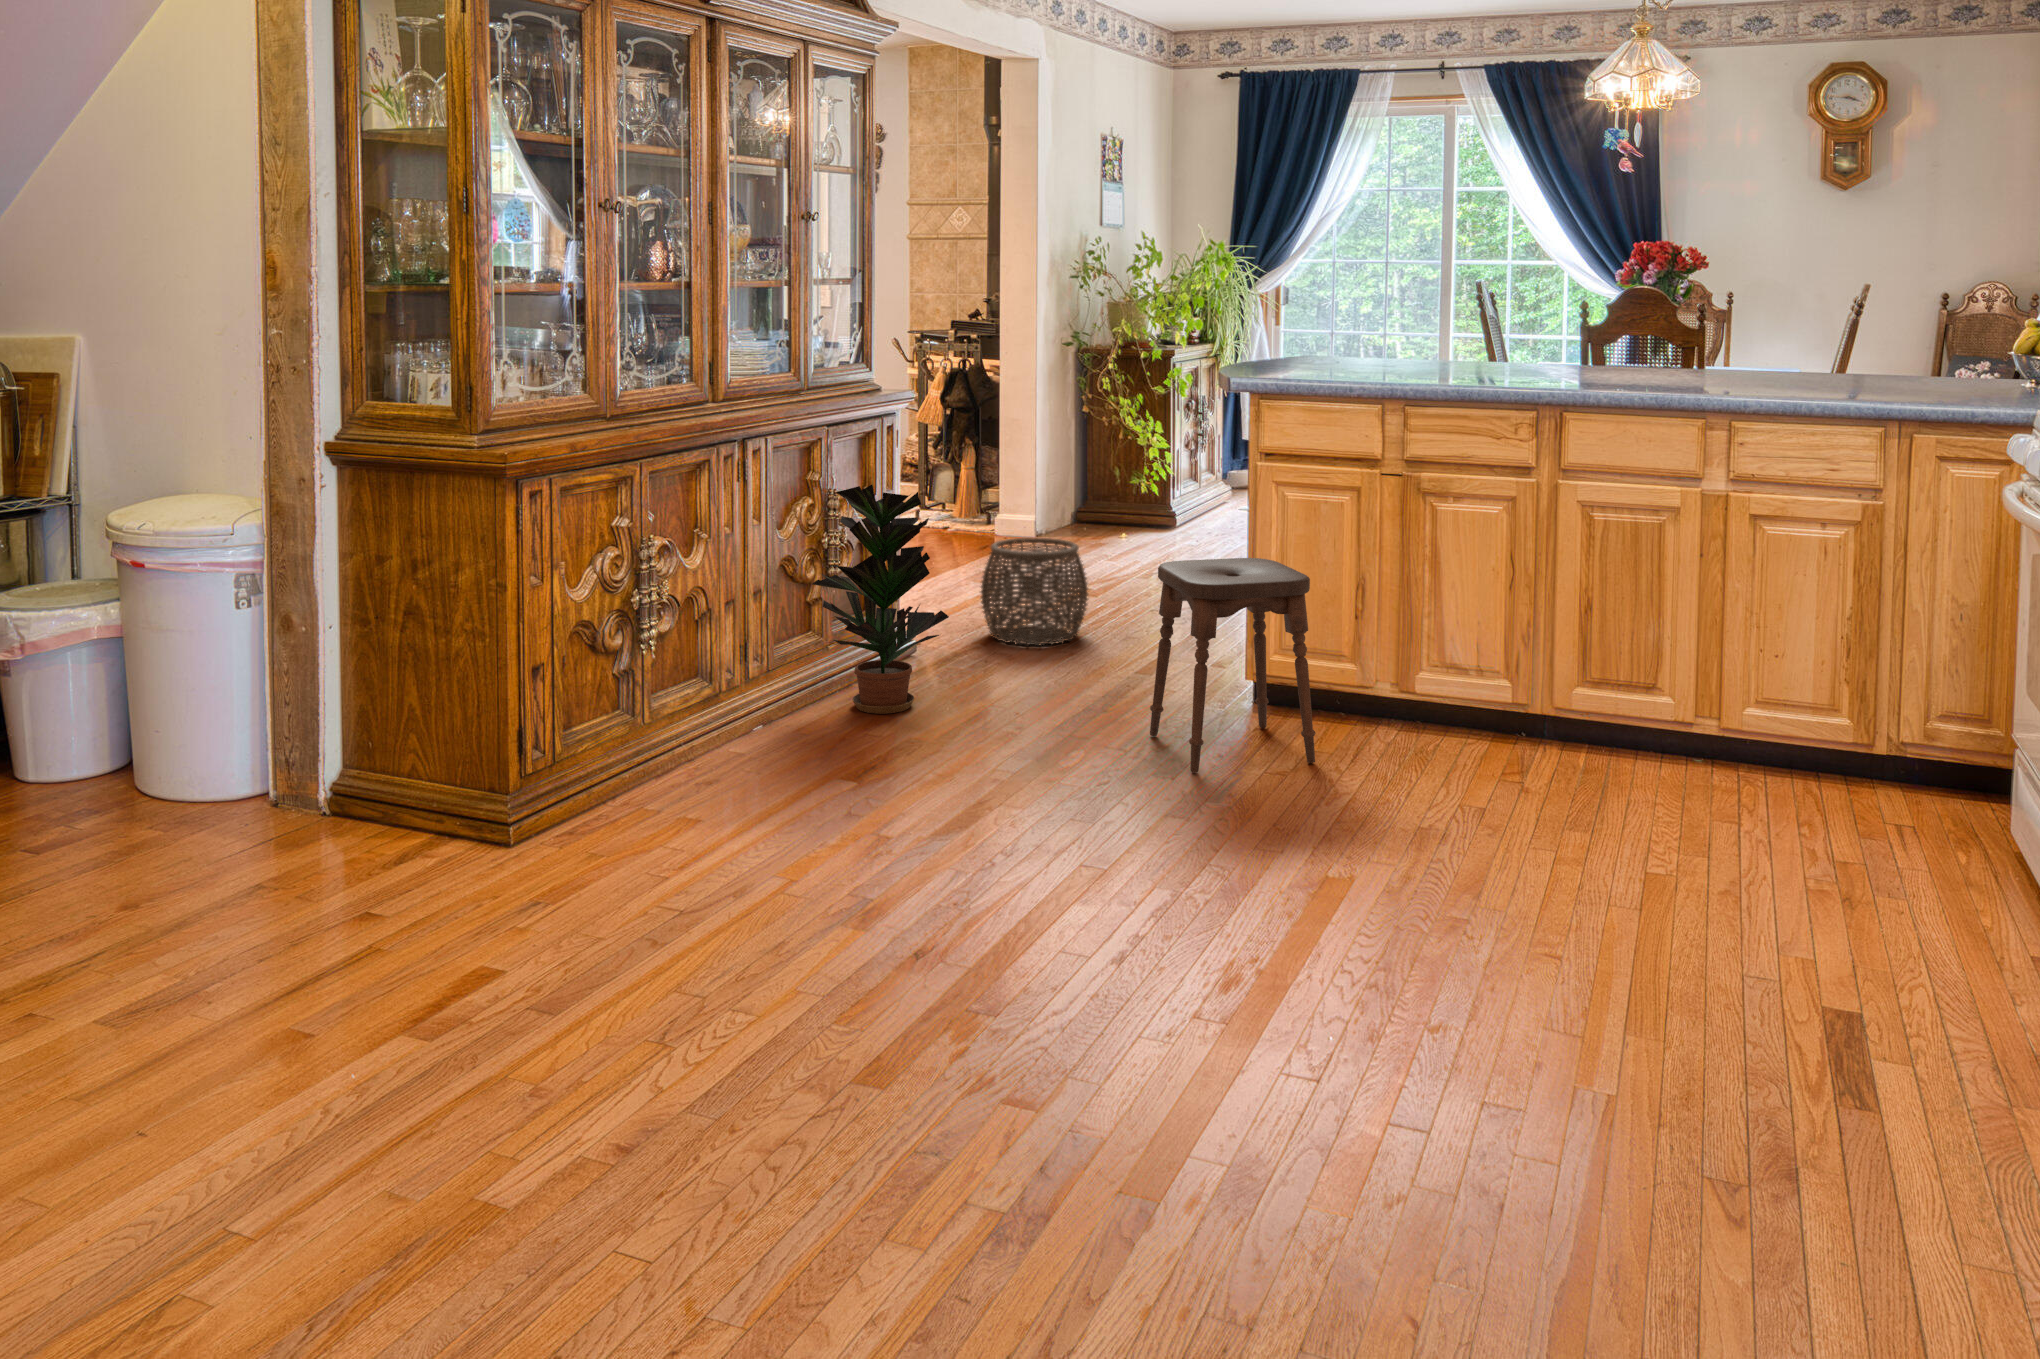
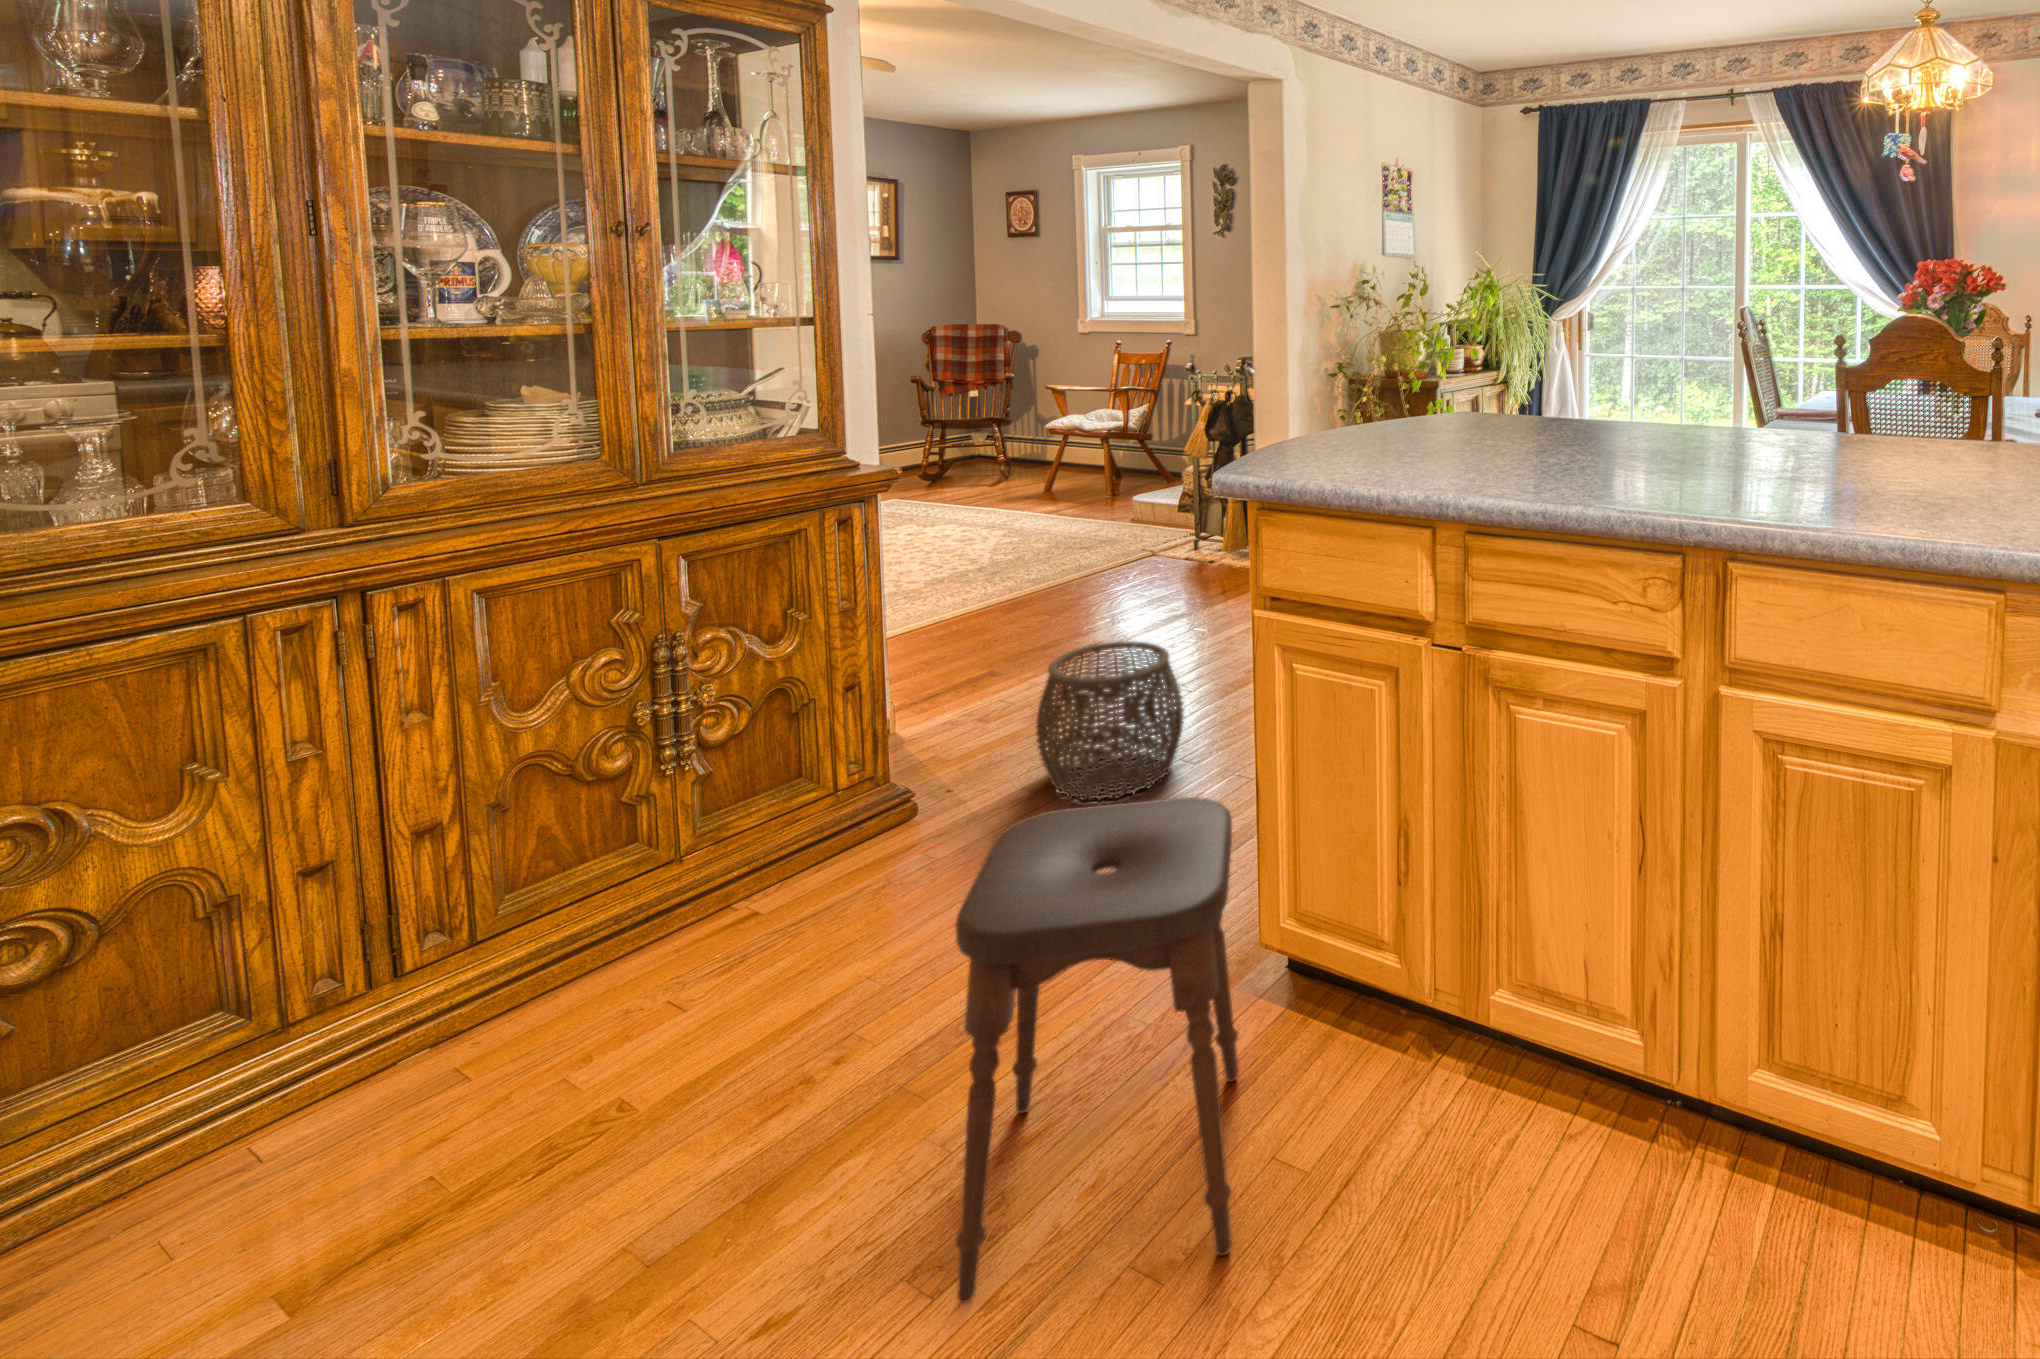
potted plant: present [812,485,949,714] -> none [557,637,822,1009]

